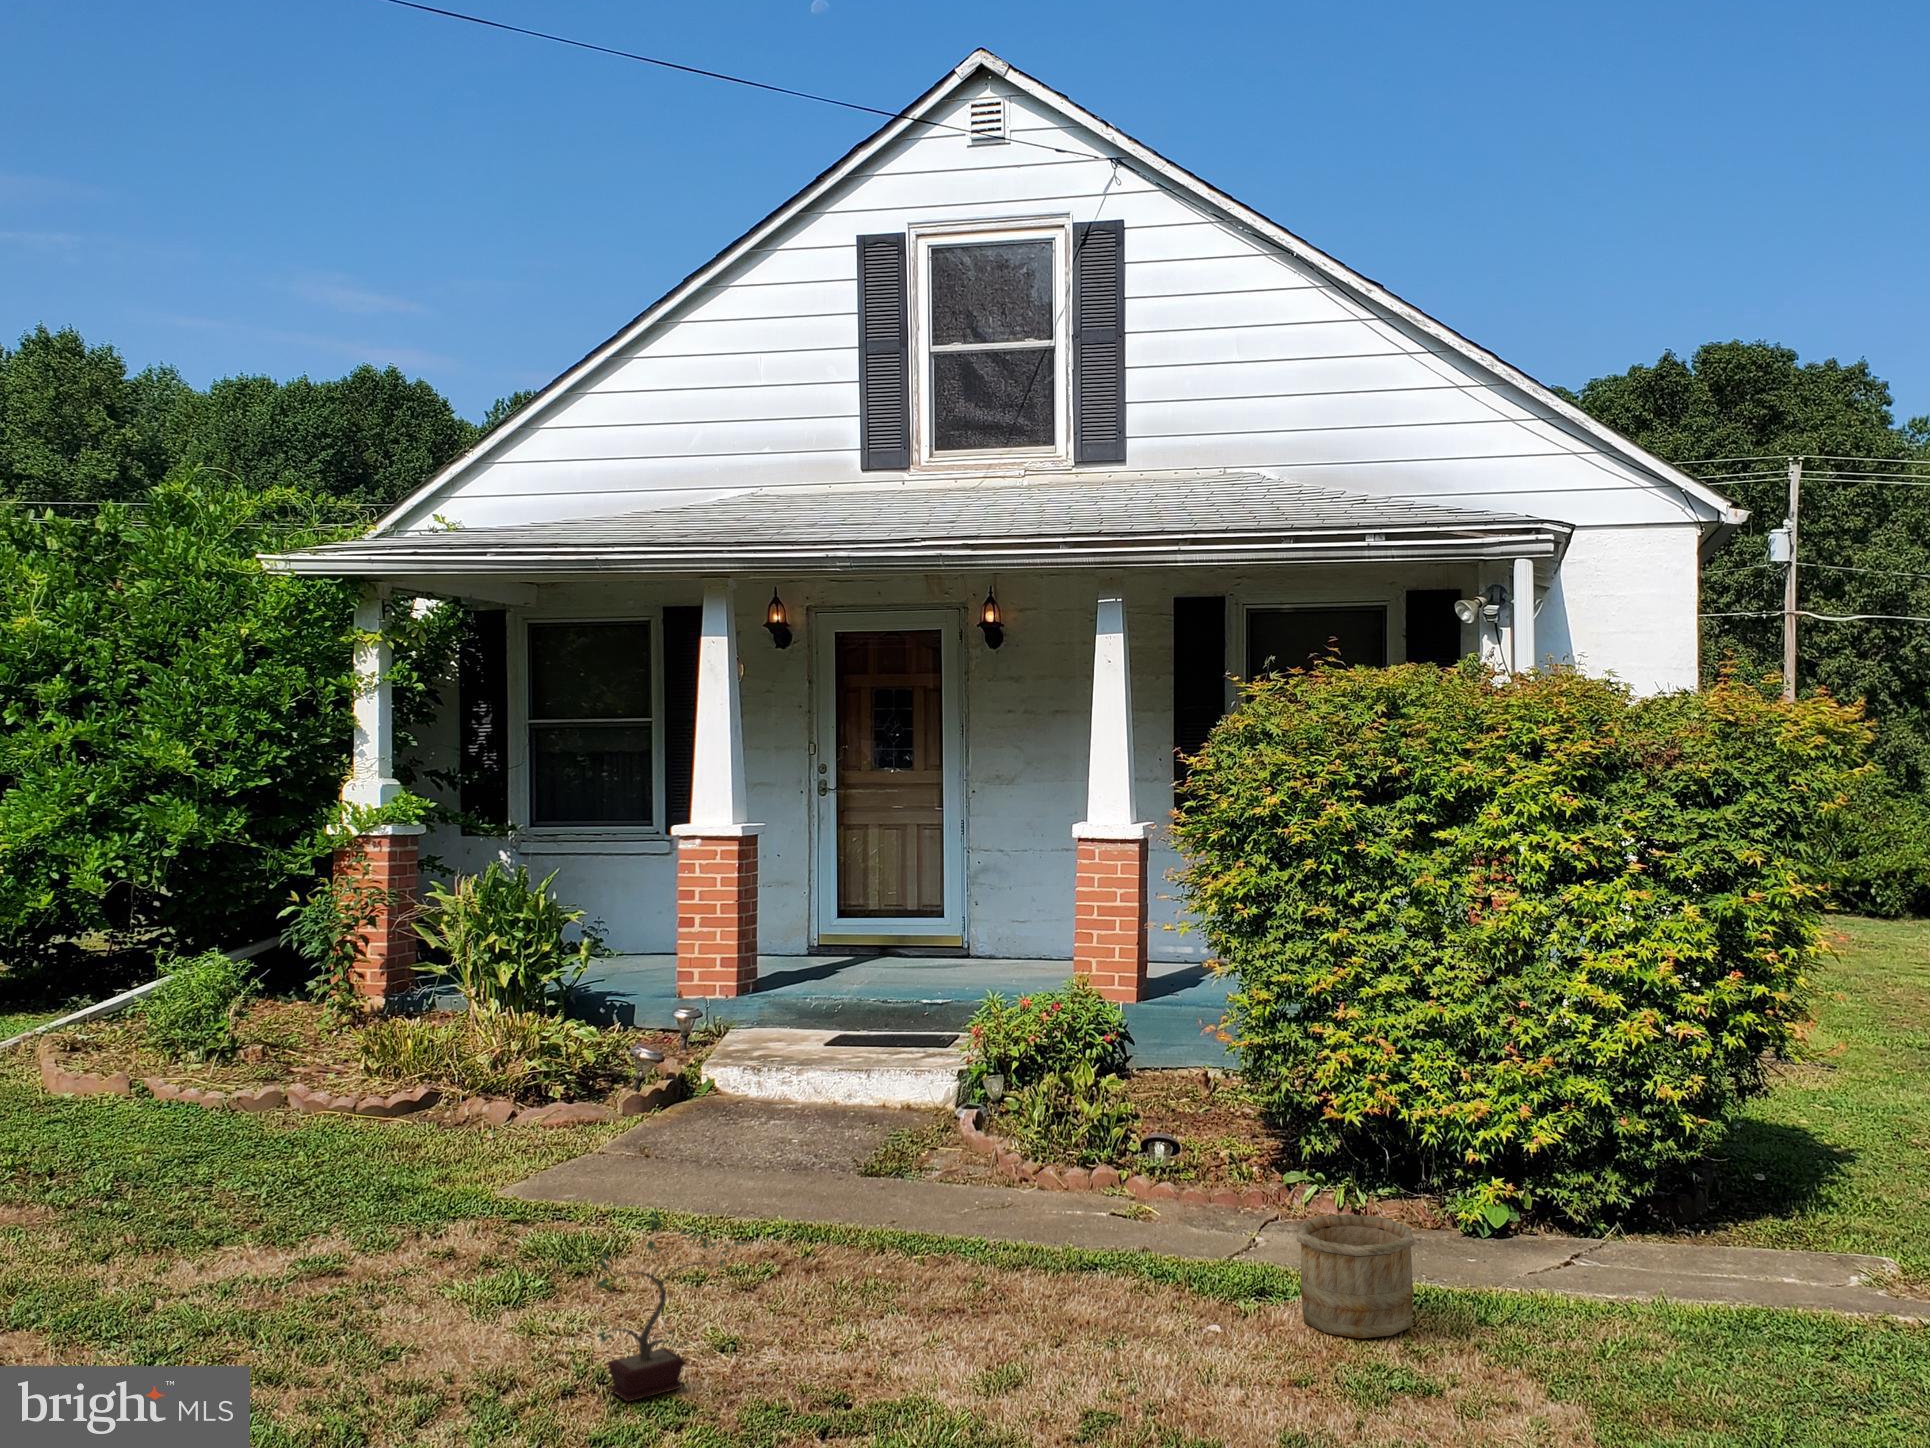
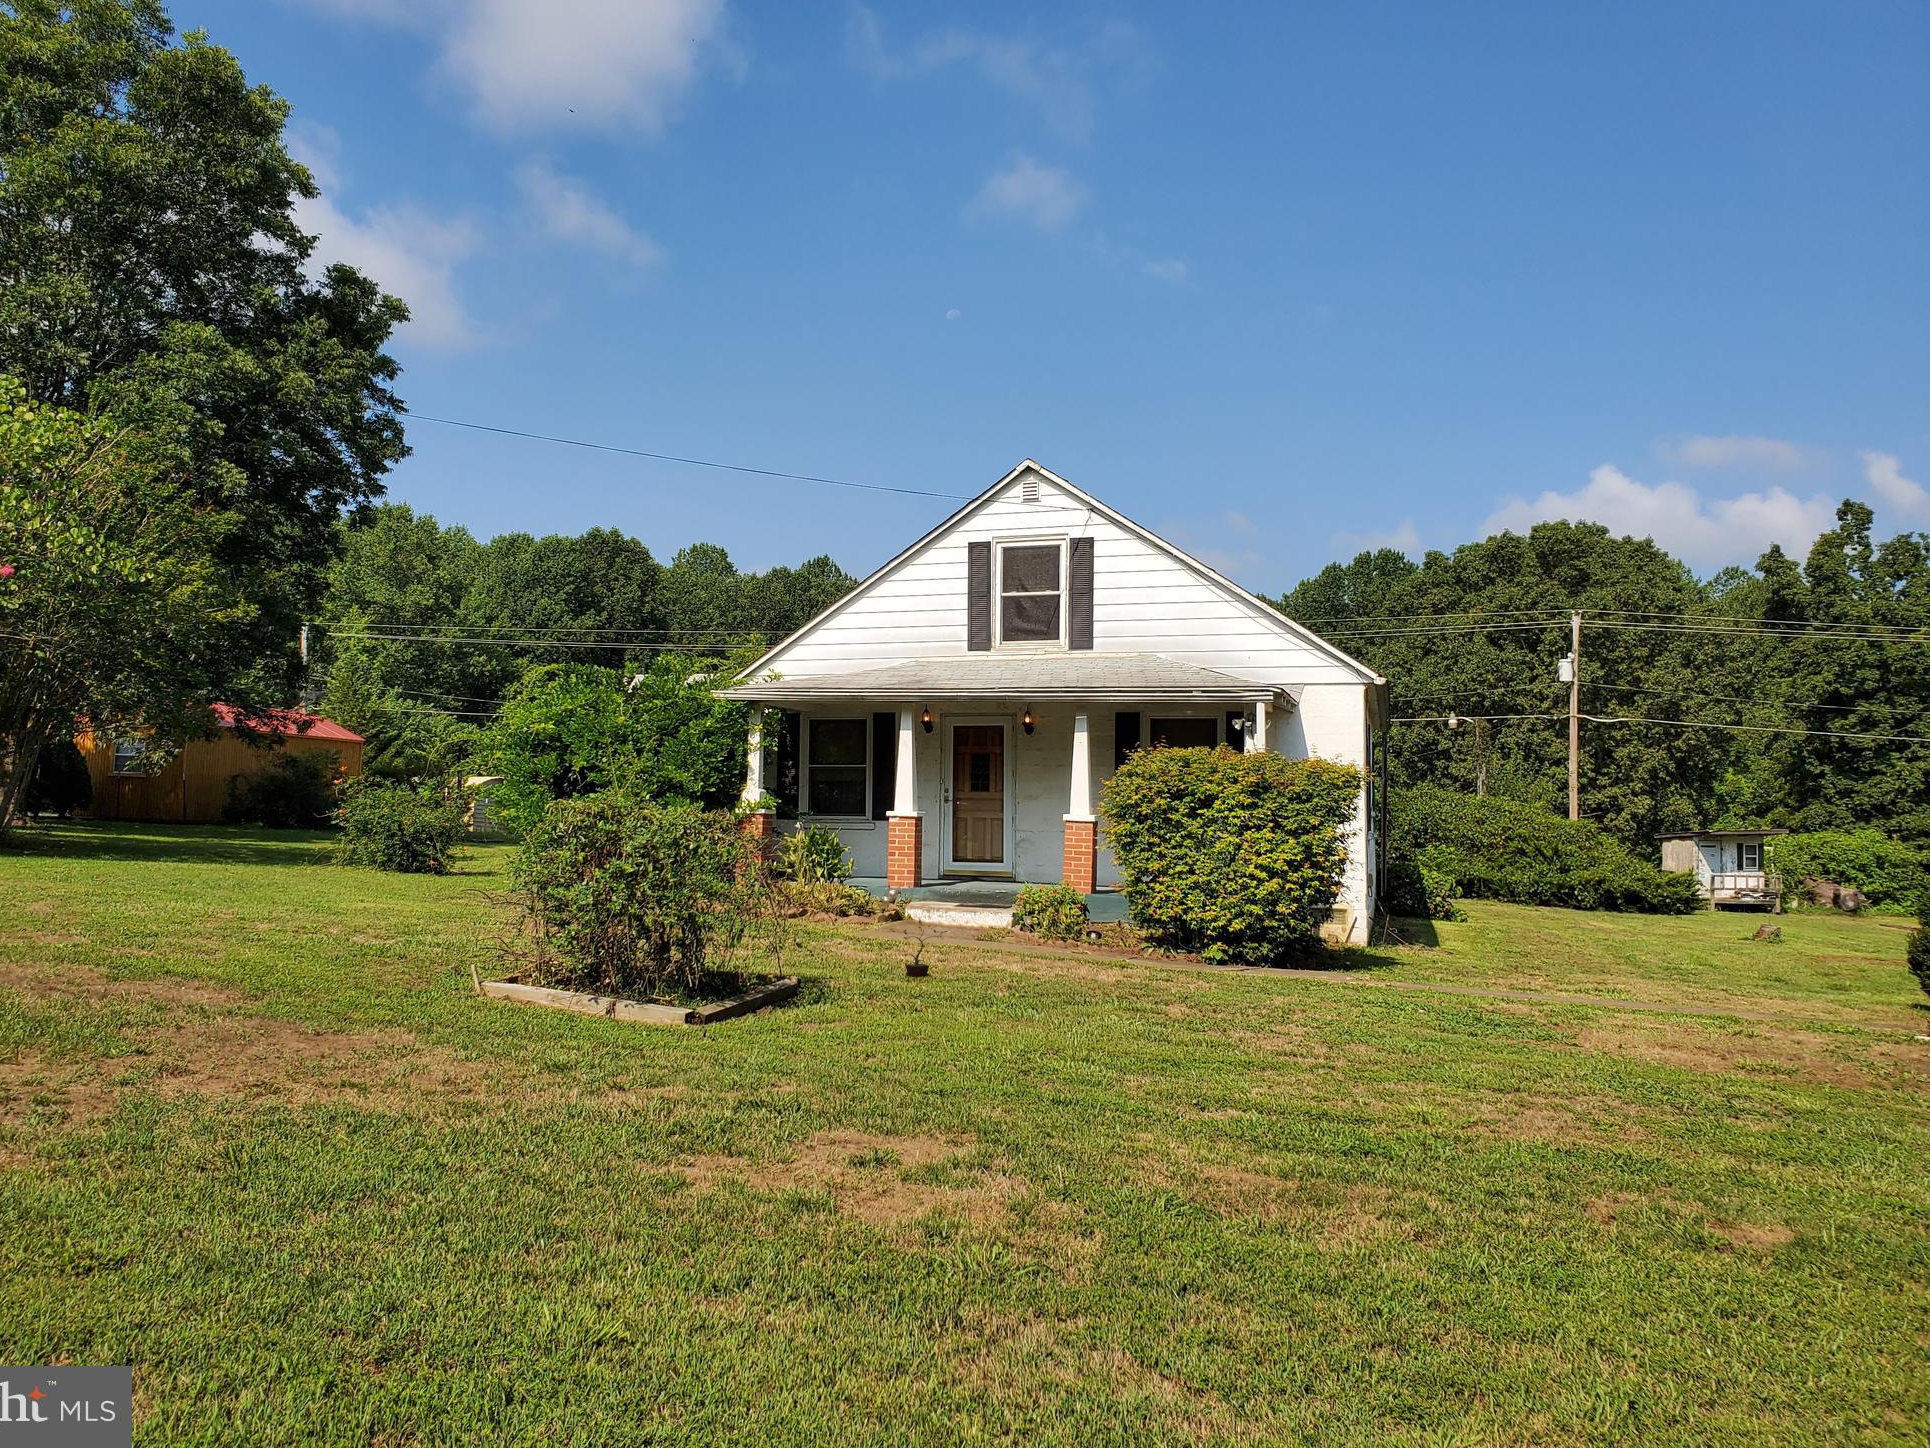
wooden bucket: present [1297,1214,1415,1338] -> none [1134,943,1176,980]

